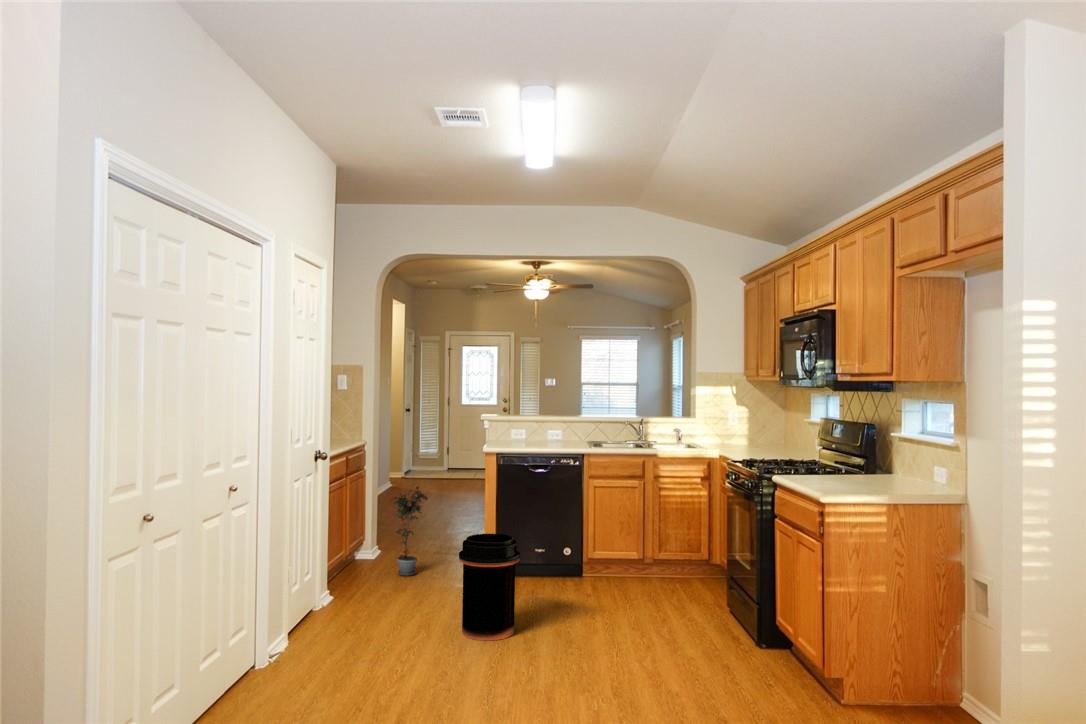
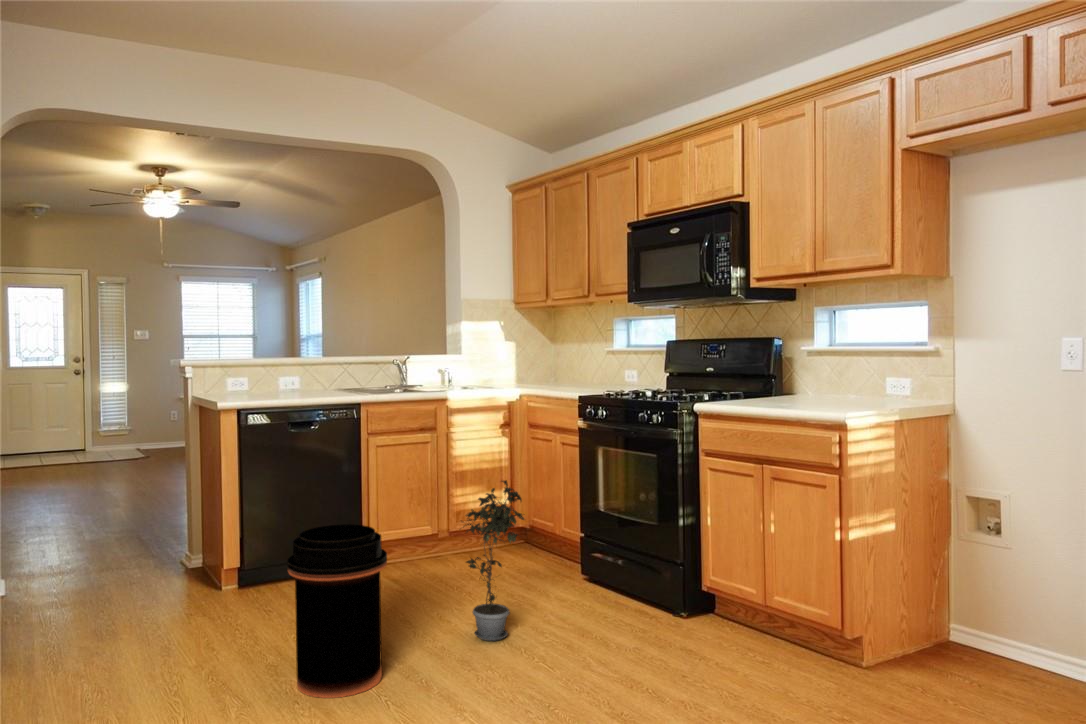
potted plant: present [391,487,427,576] -> present [465,480,524,641]

